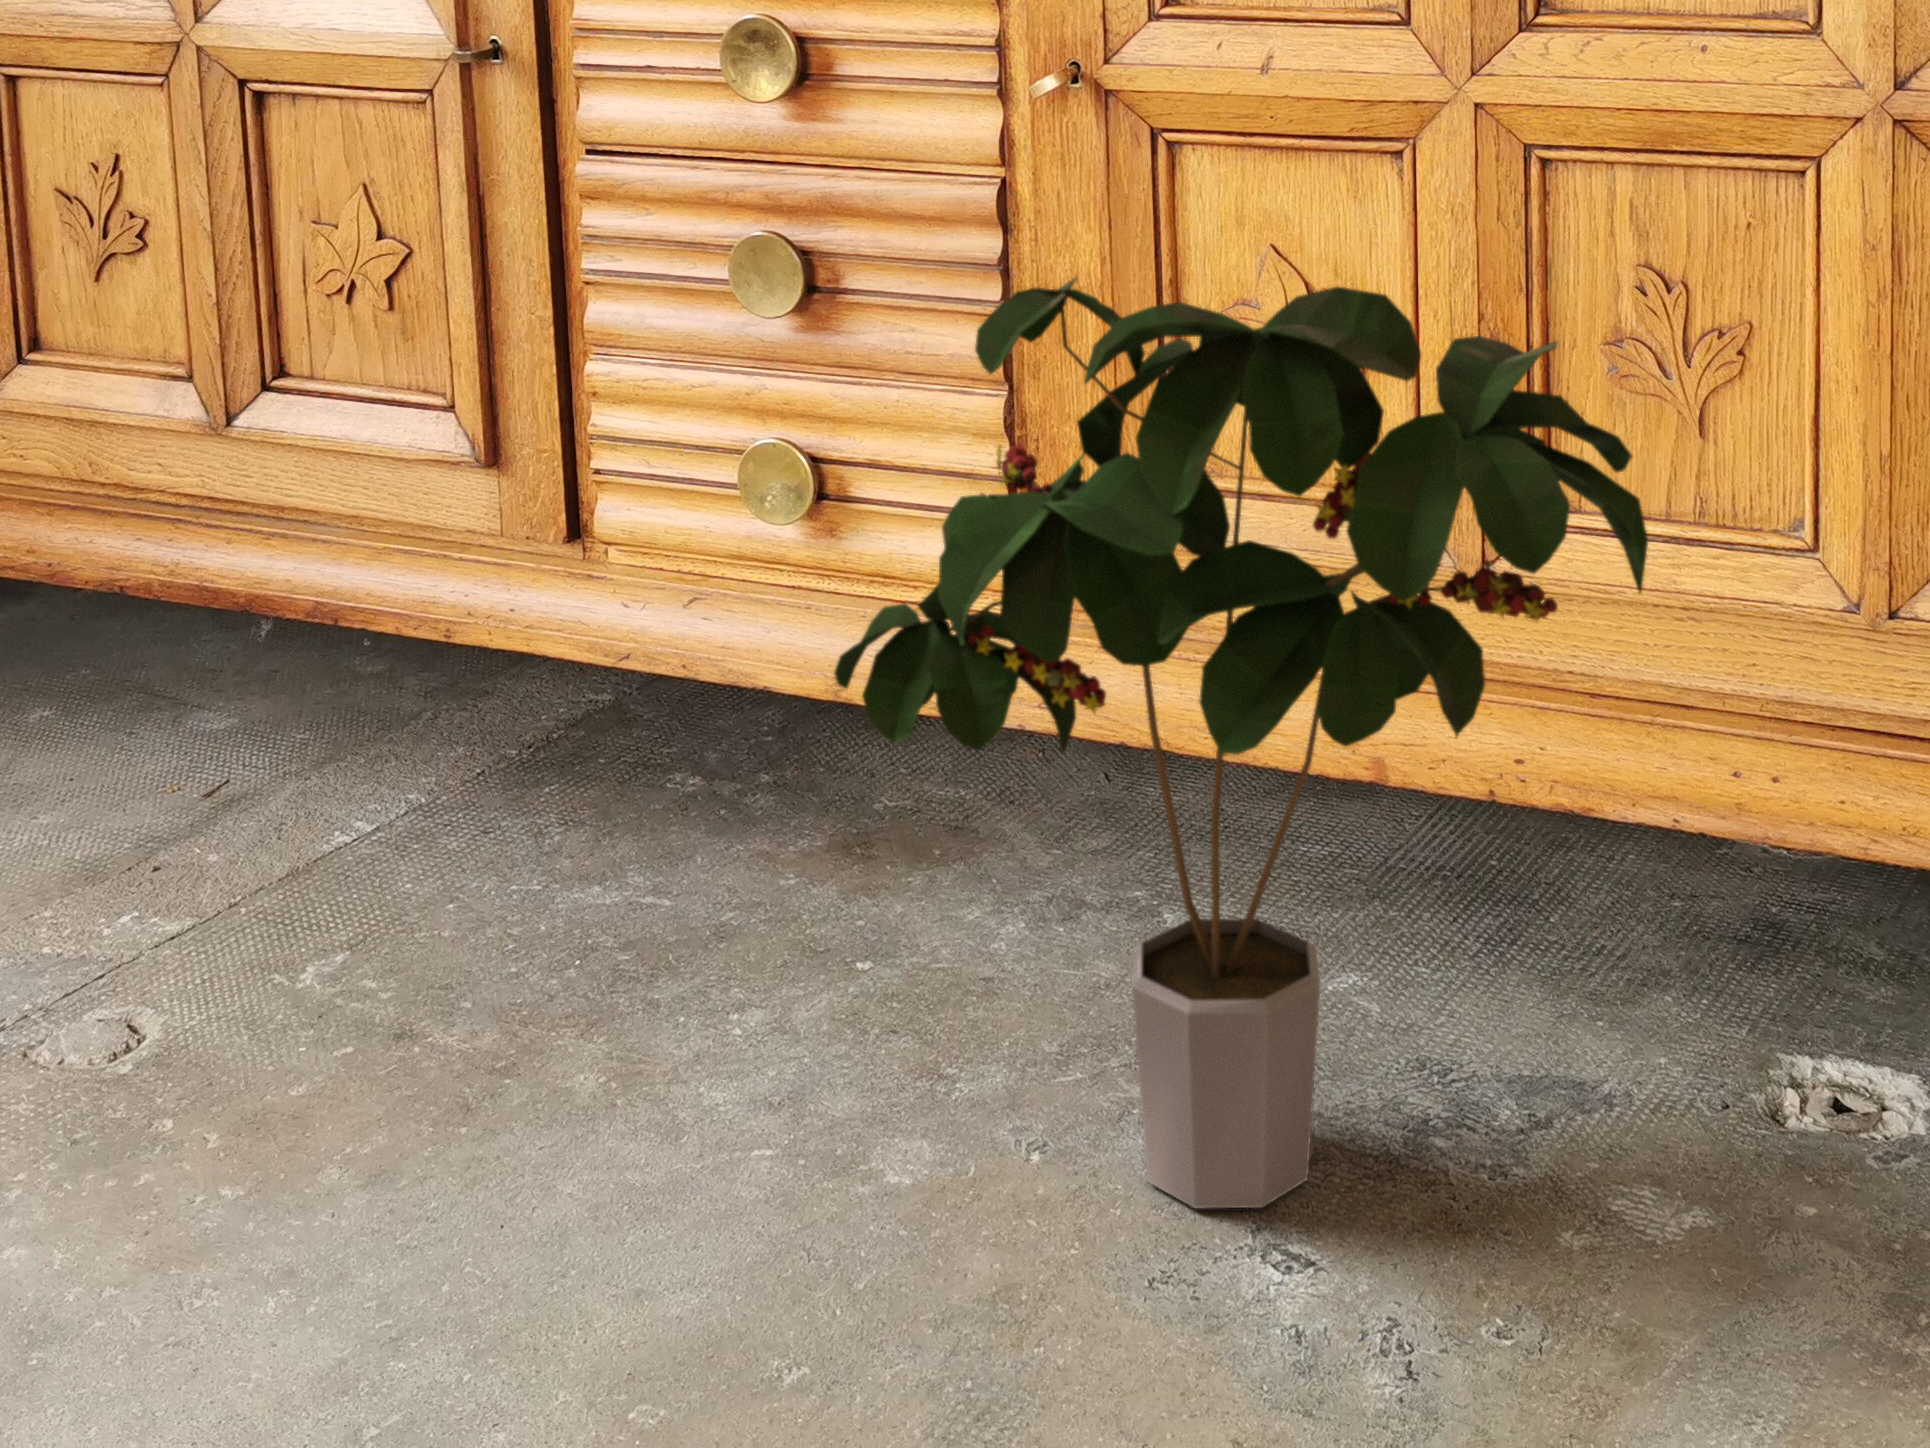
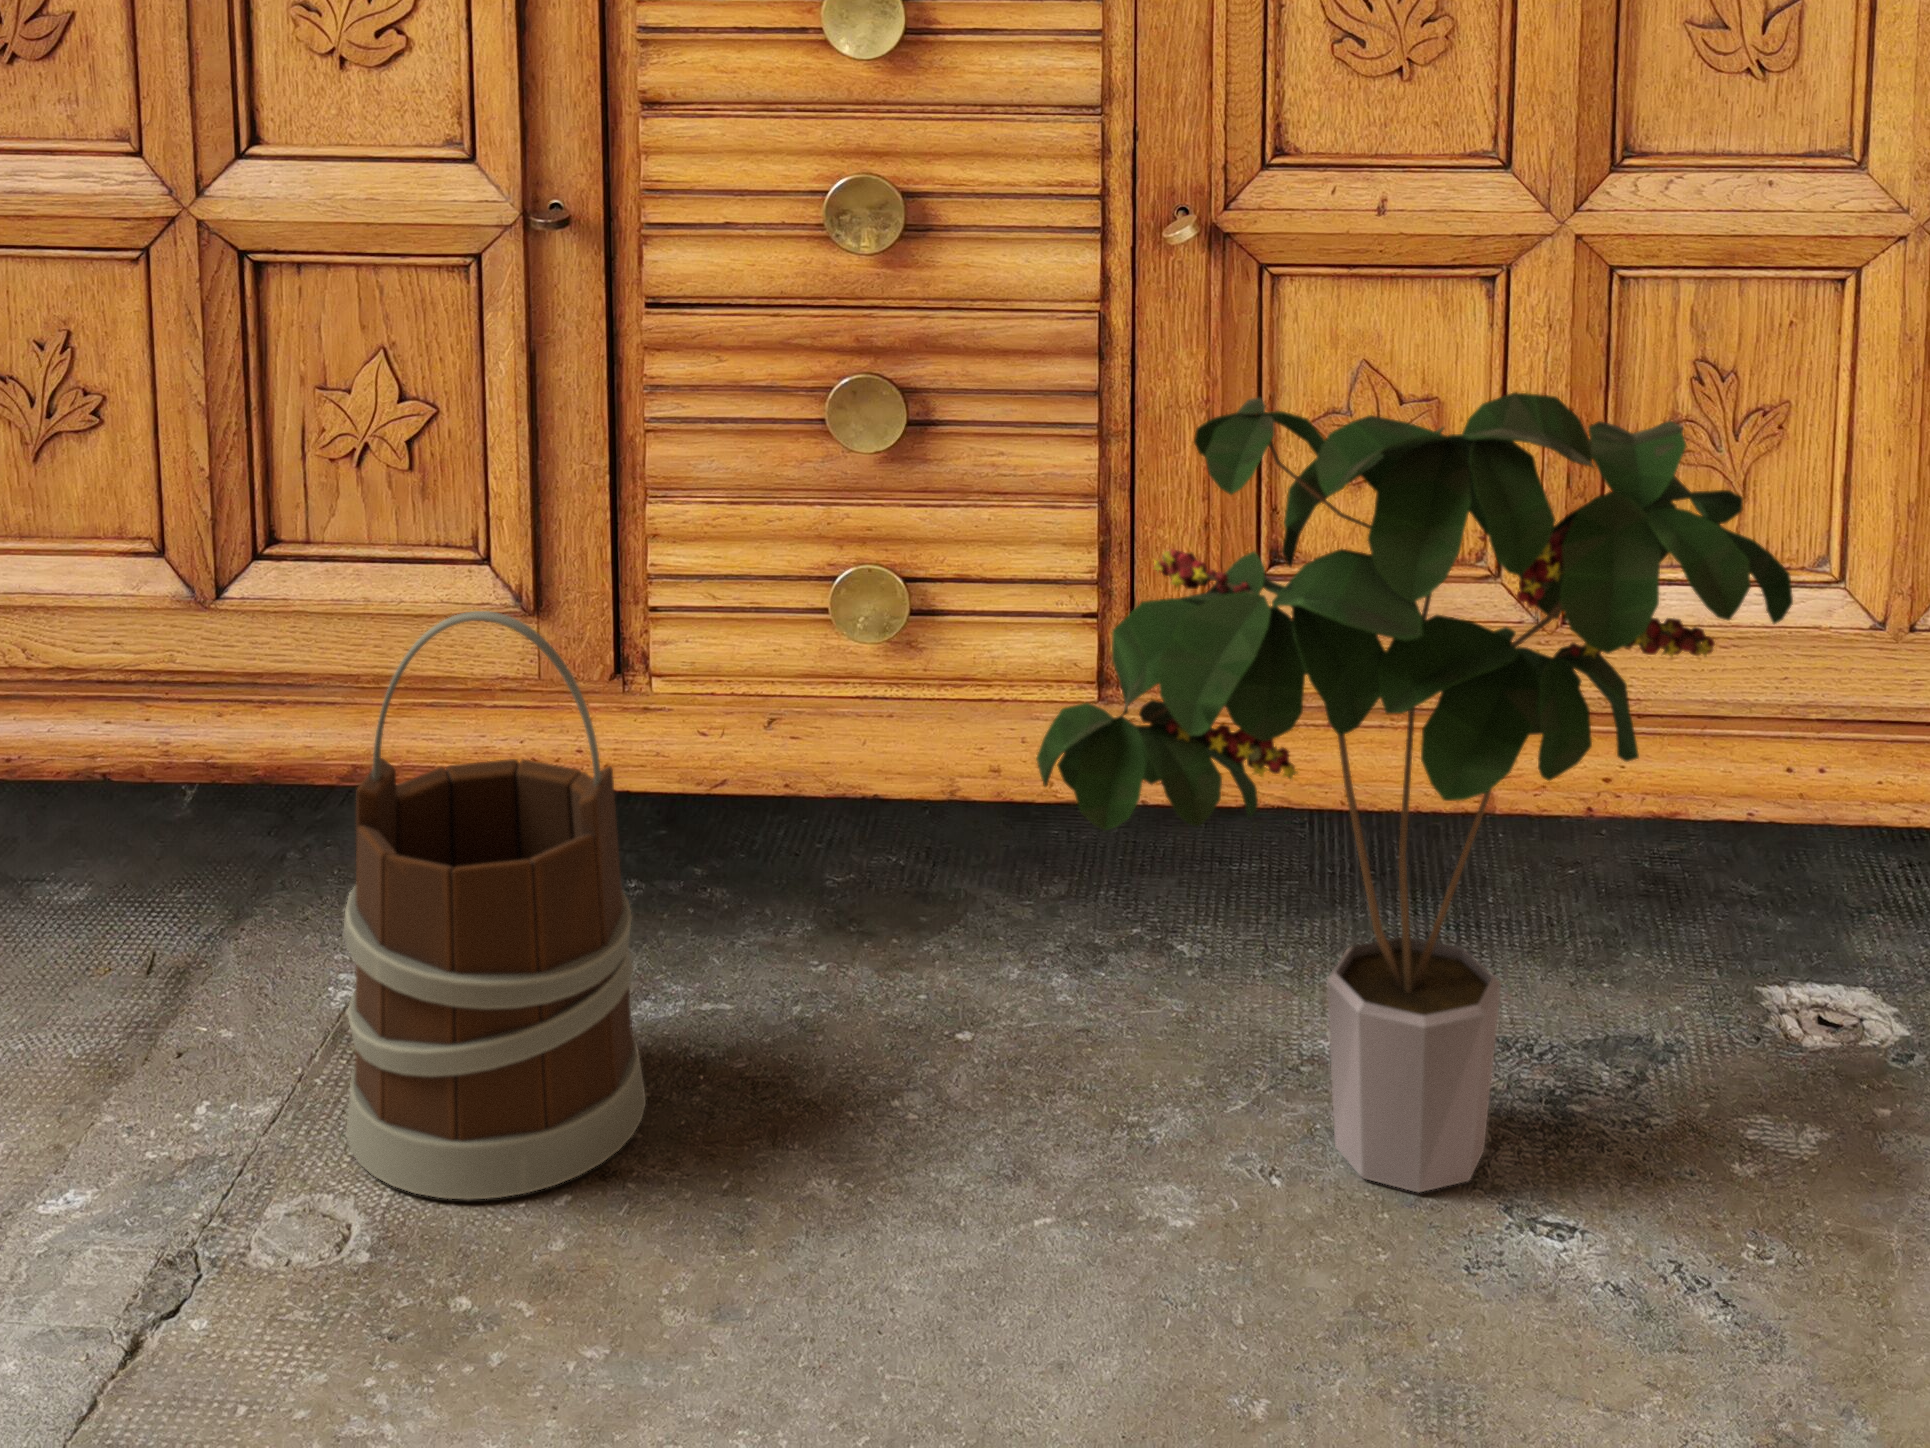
wooden bucket: none [209,442,530,1039] -> present [344,611,646,1199]

